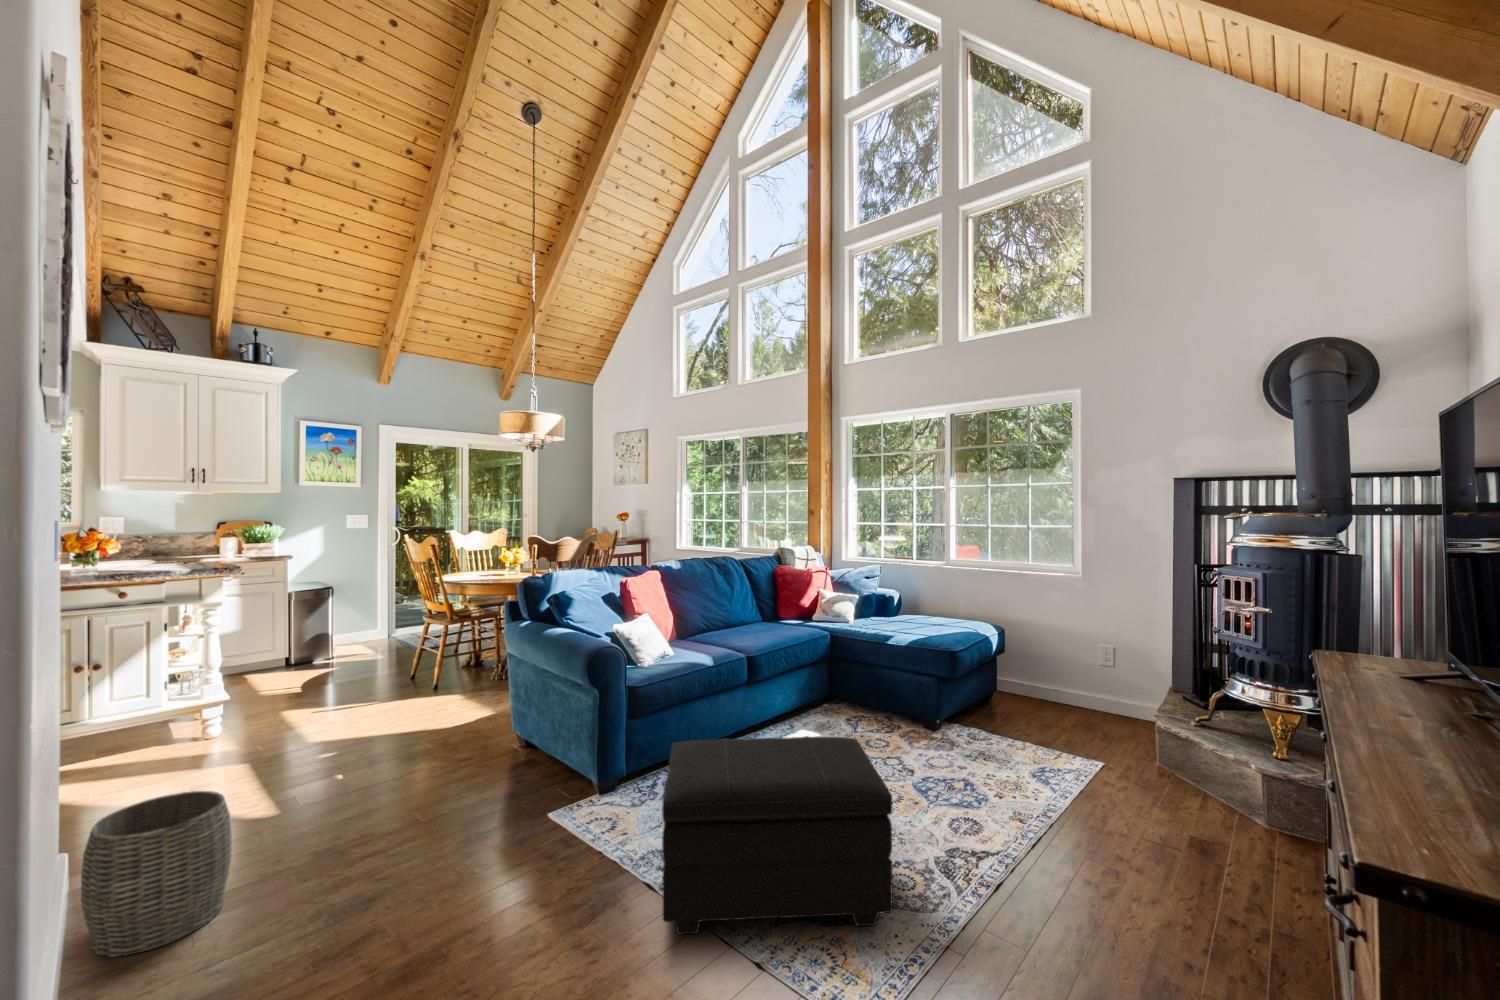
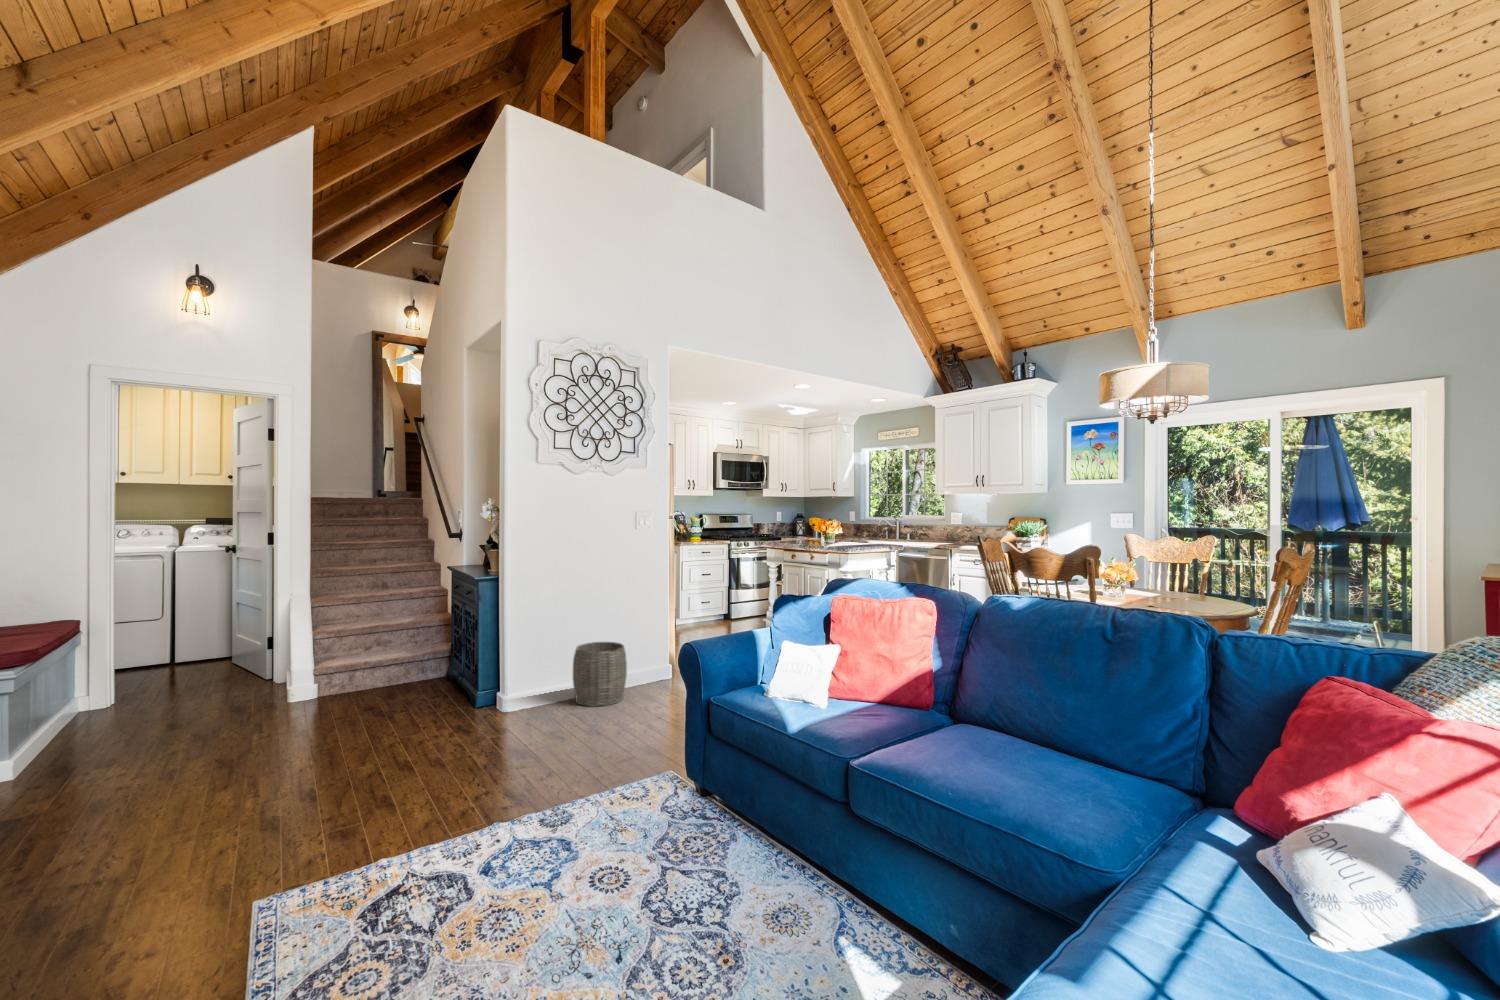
footstool: present [662,736,893,934] -> none [304,716,555,941]

